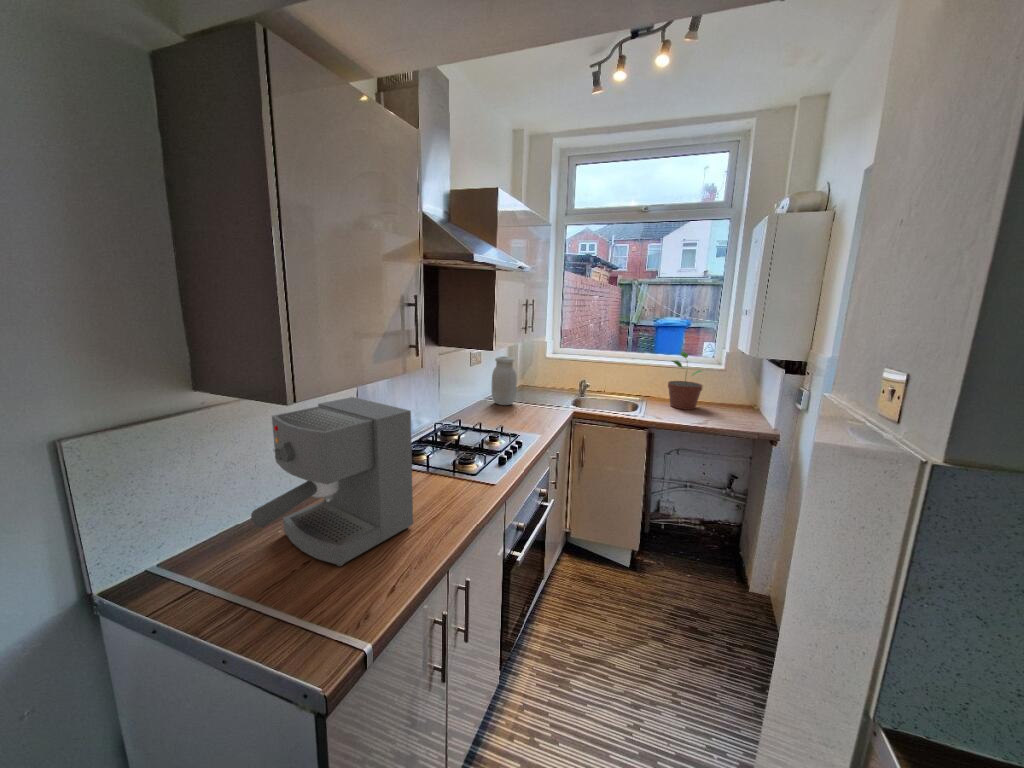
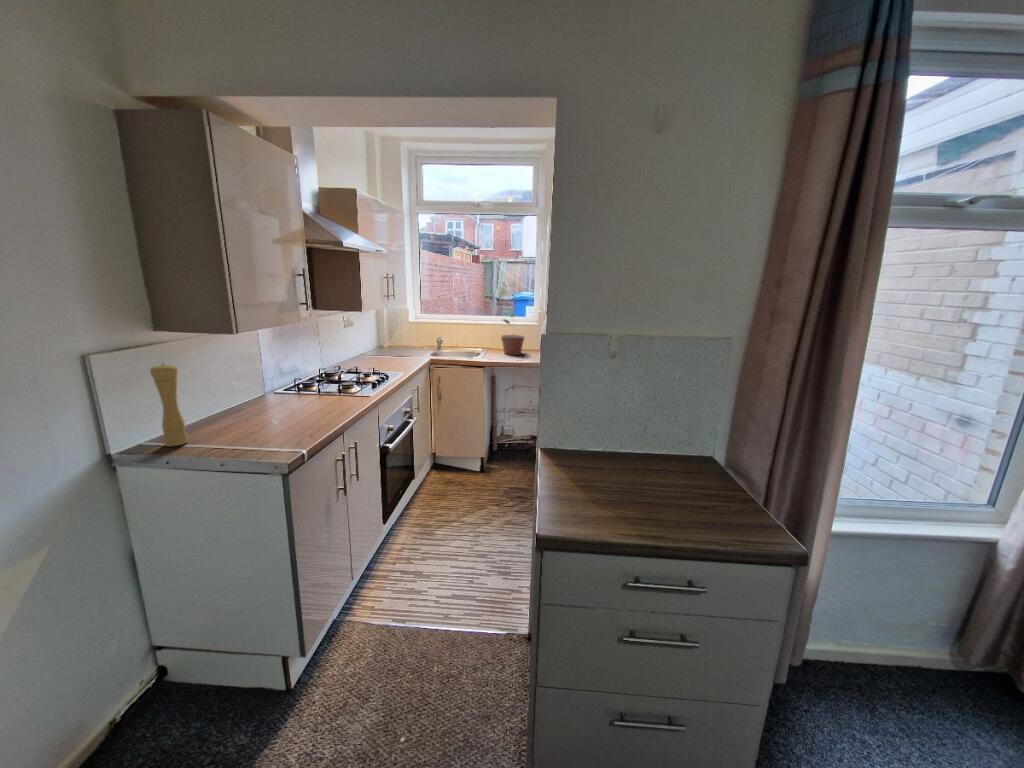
jar: present [492,357,517,405] -> none [364,320,385,358]
coffee maker: present [251,397,413,566] -> none [215,337,317,432]
pepper mill: none [156,453,213,588] -> present [150,364,188,446]

